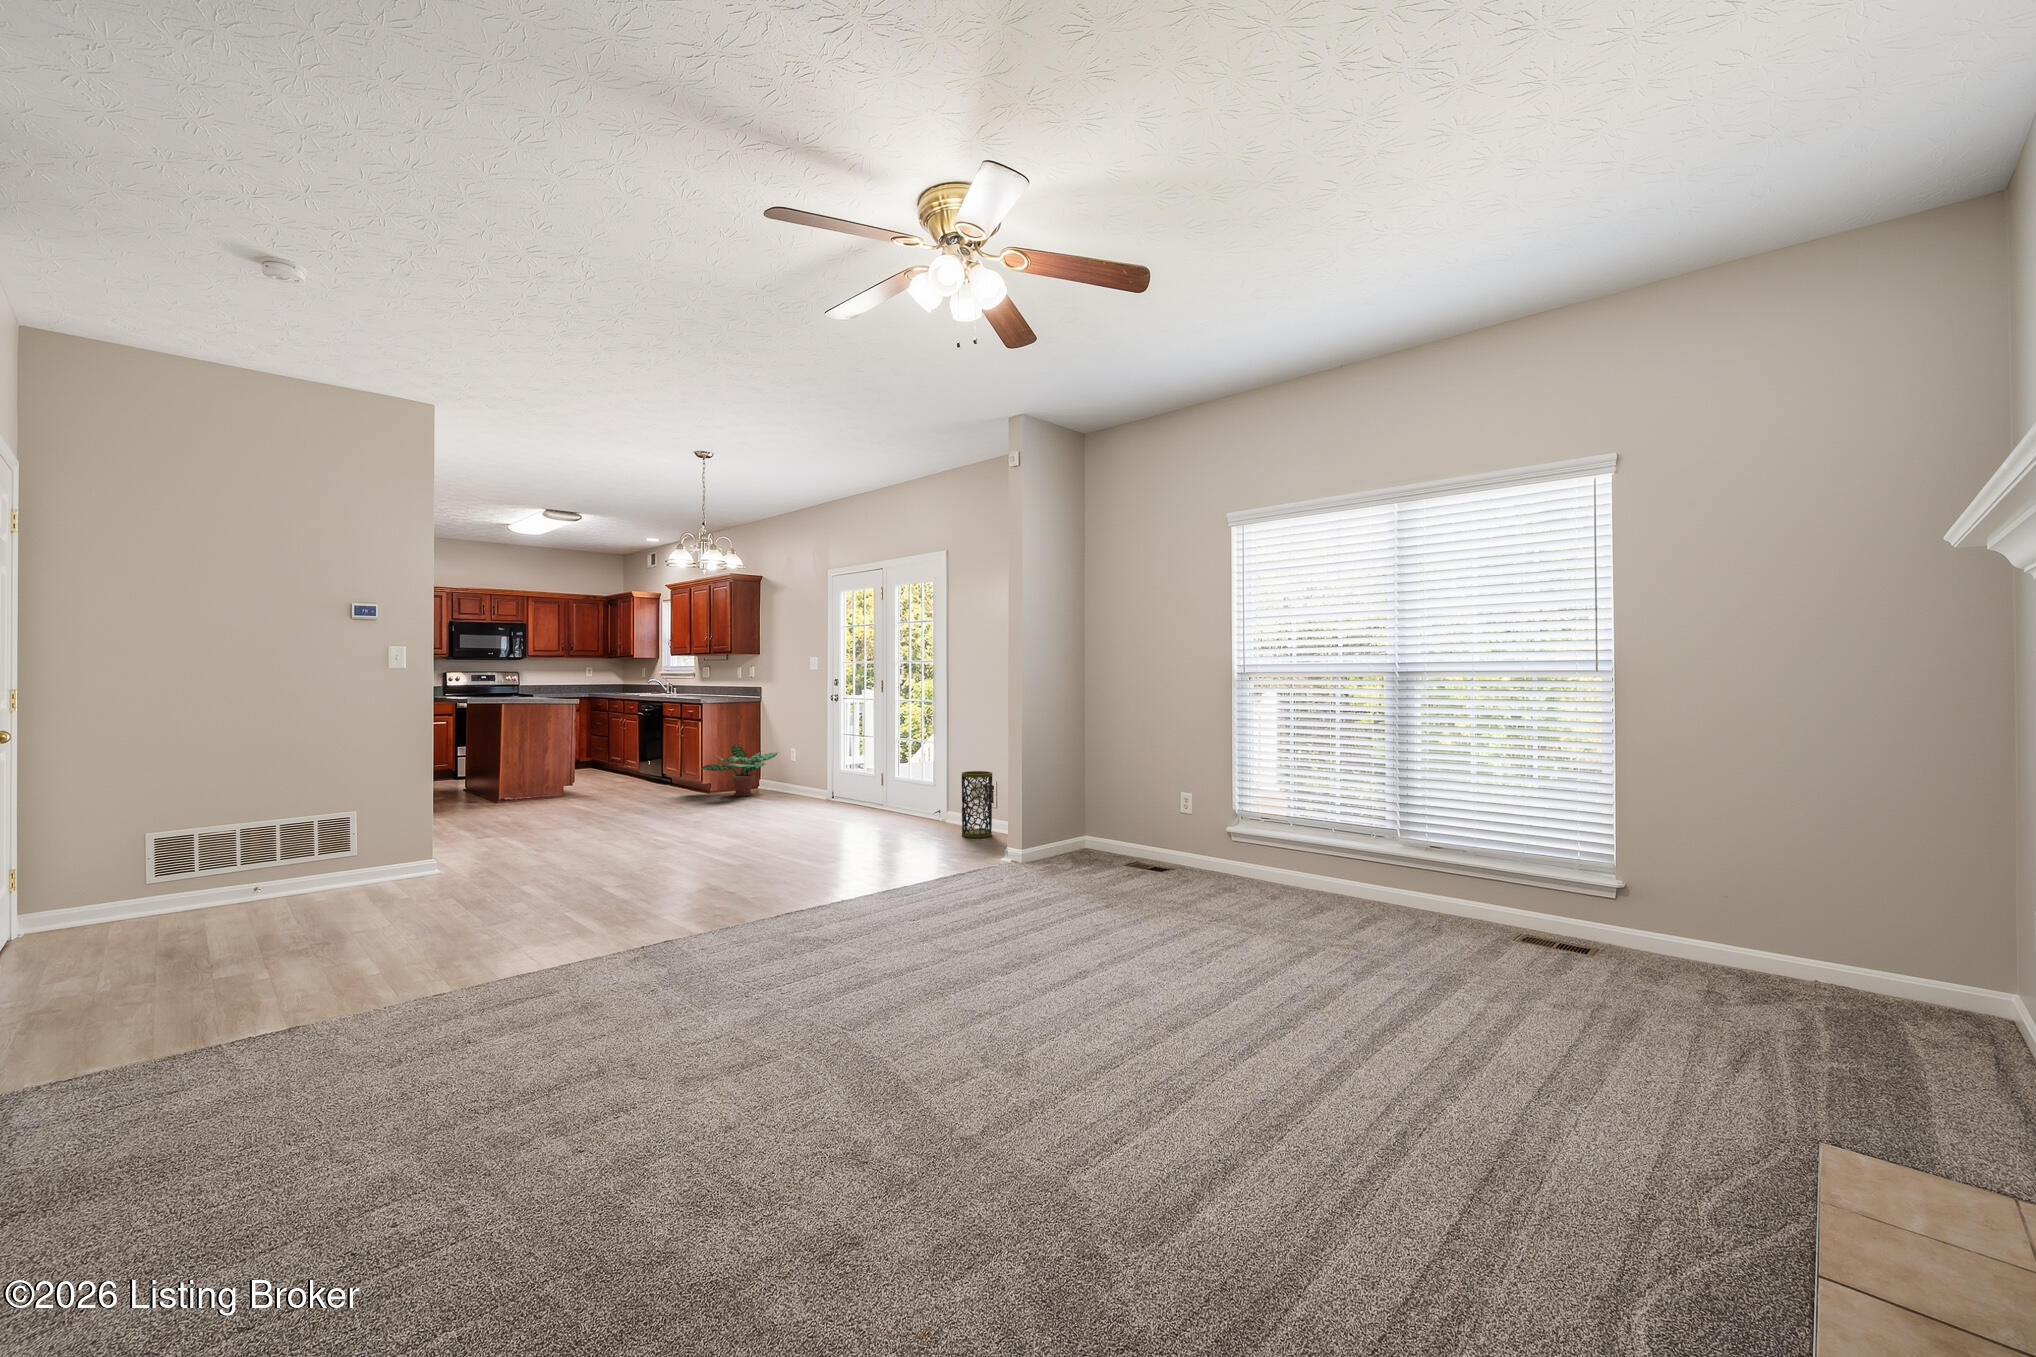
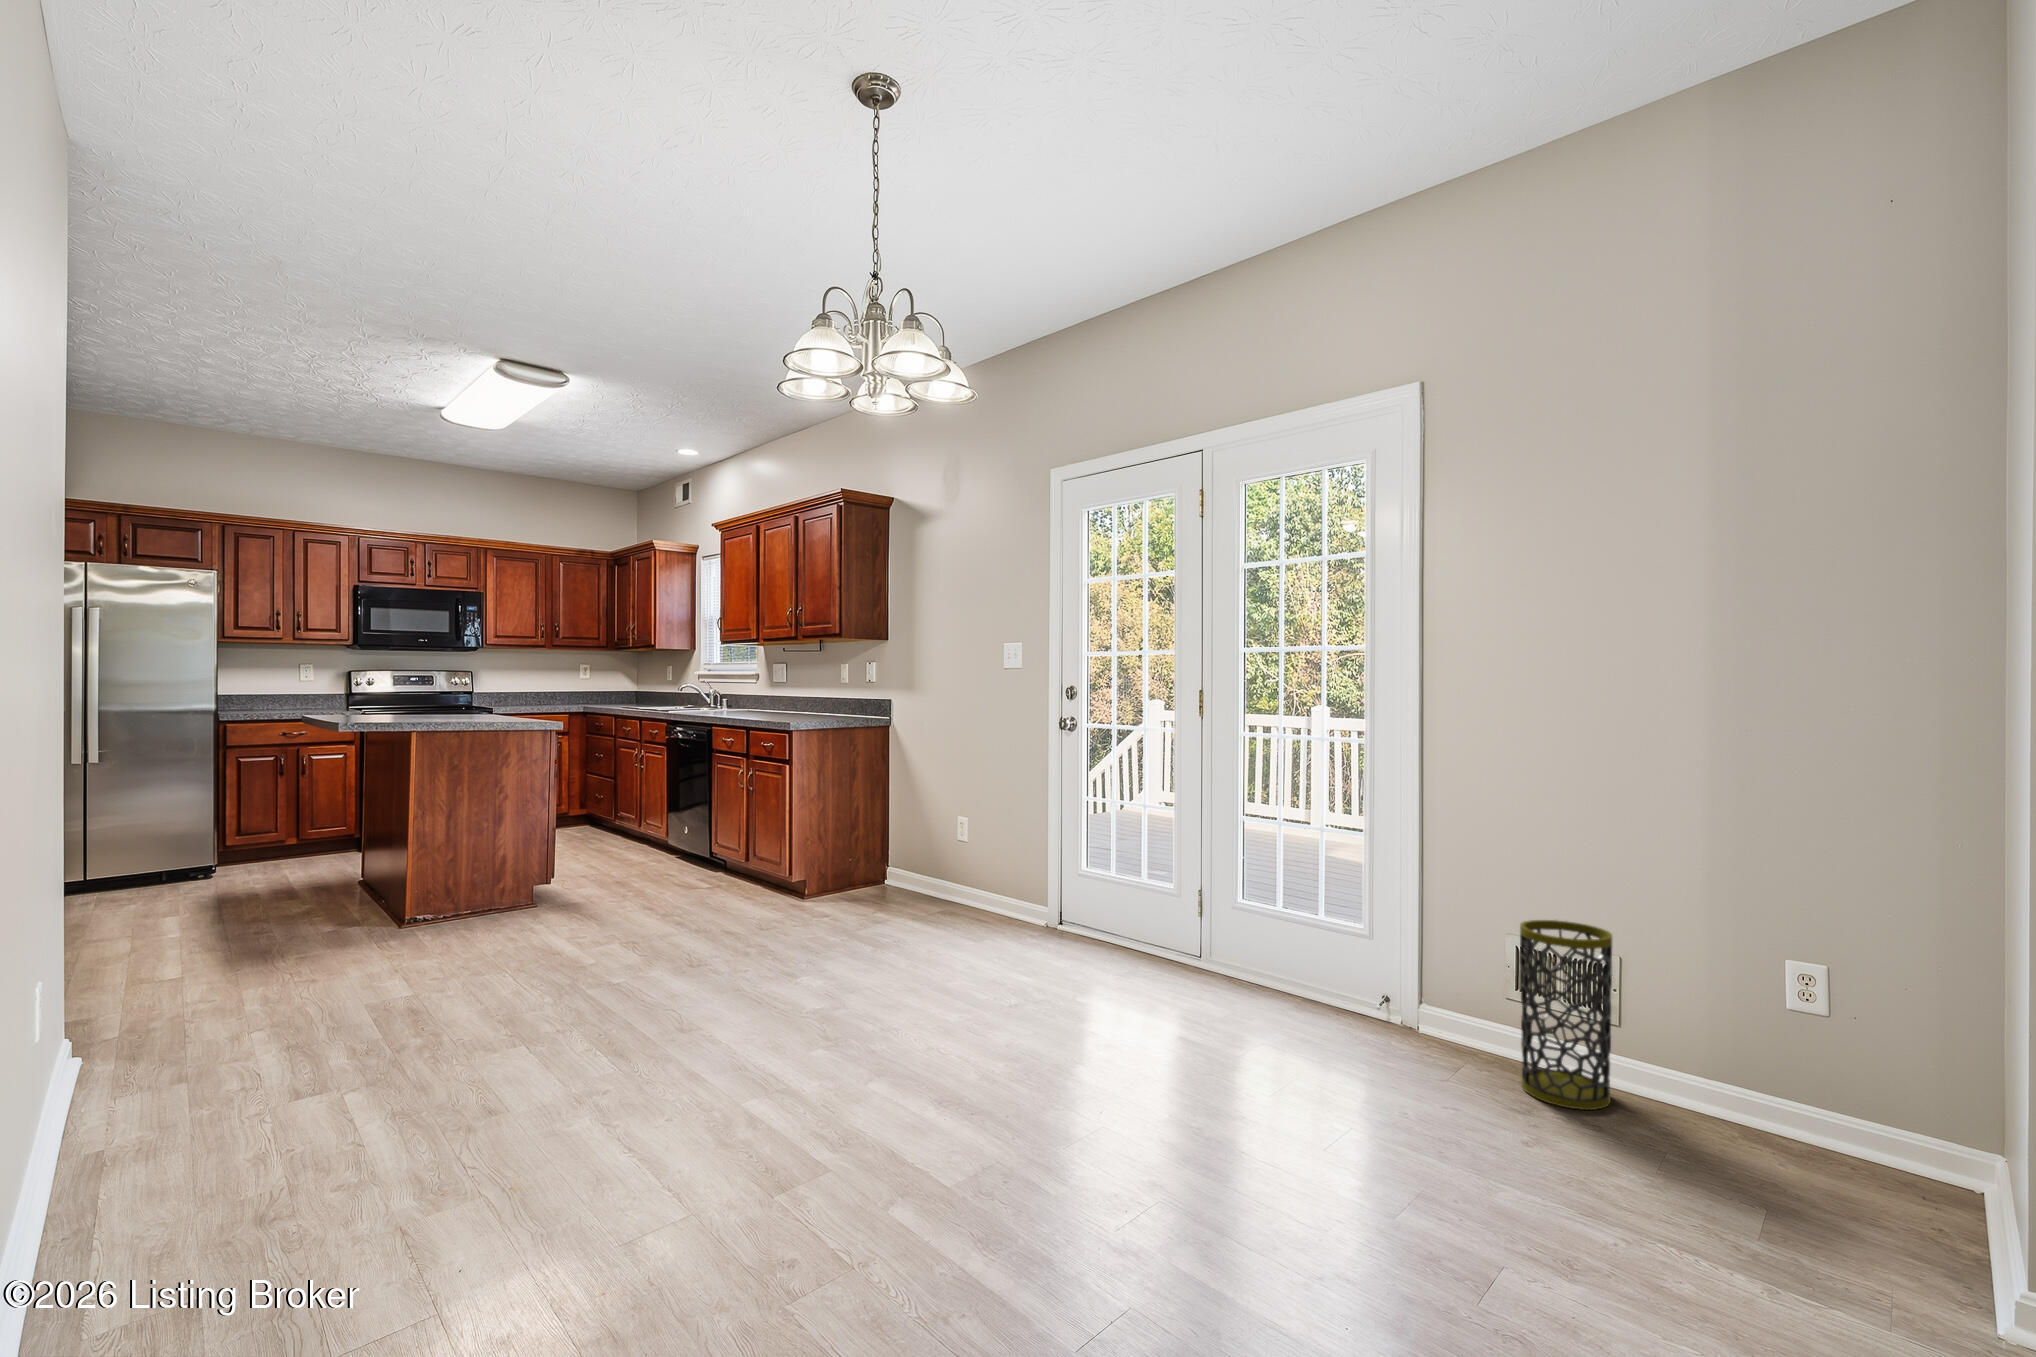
potted plant: present [701,744,778,796] -> none [789,810,932,913]

